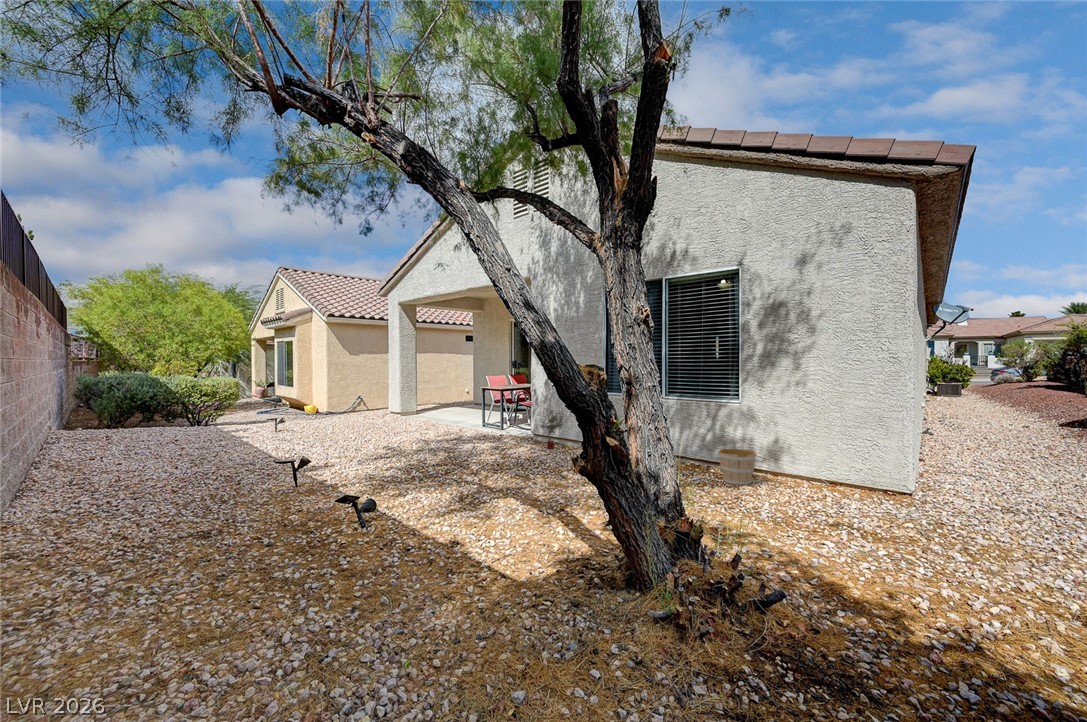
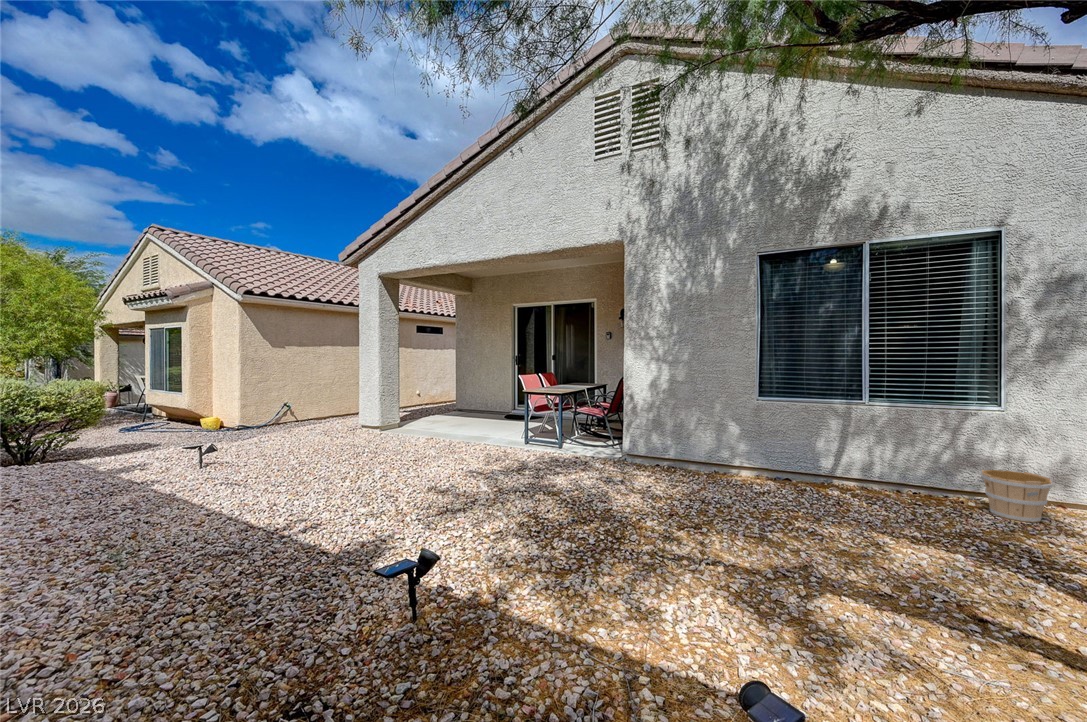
potted tree: present [540,412,563,449] -> none [646,420,691,475]

